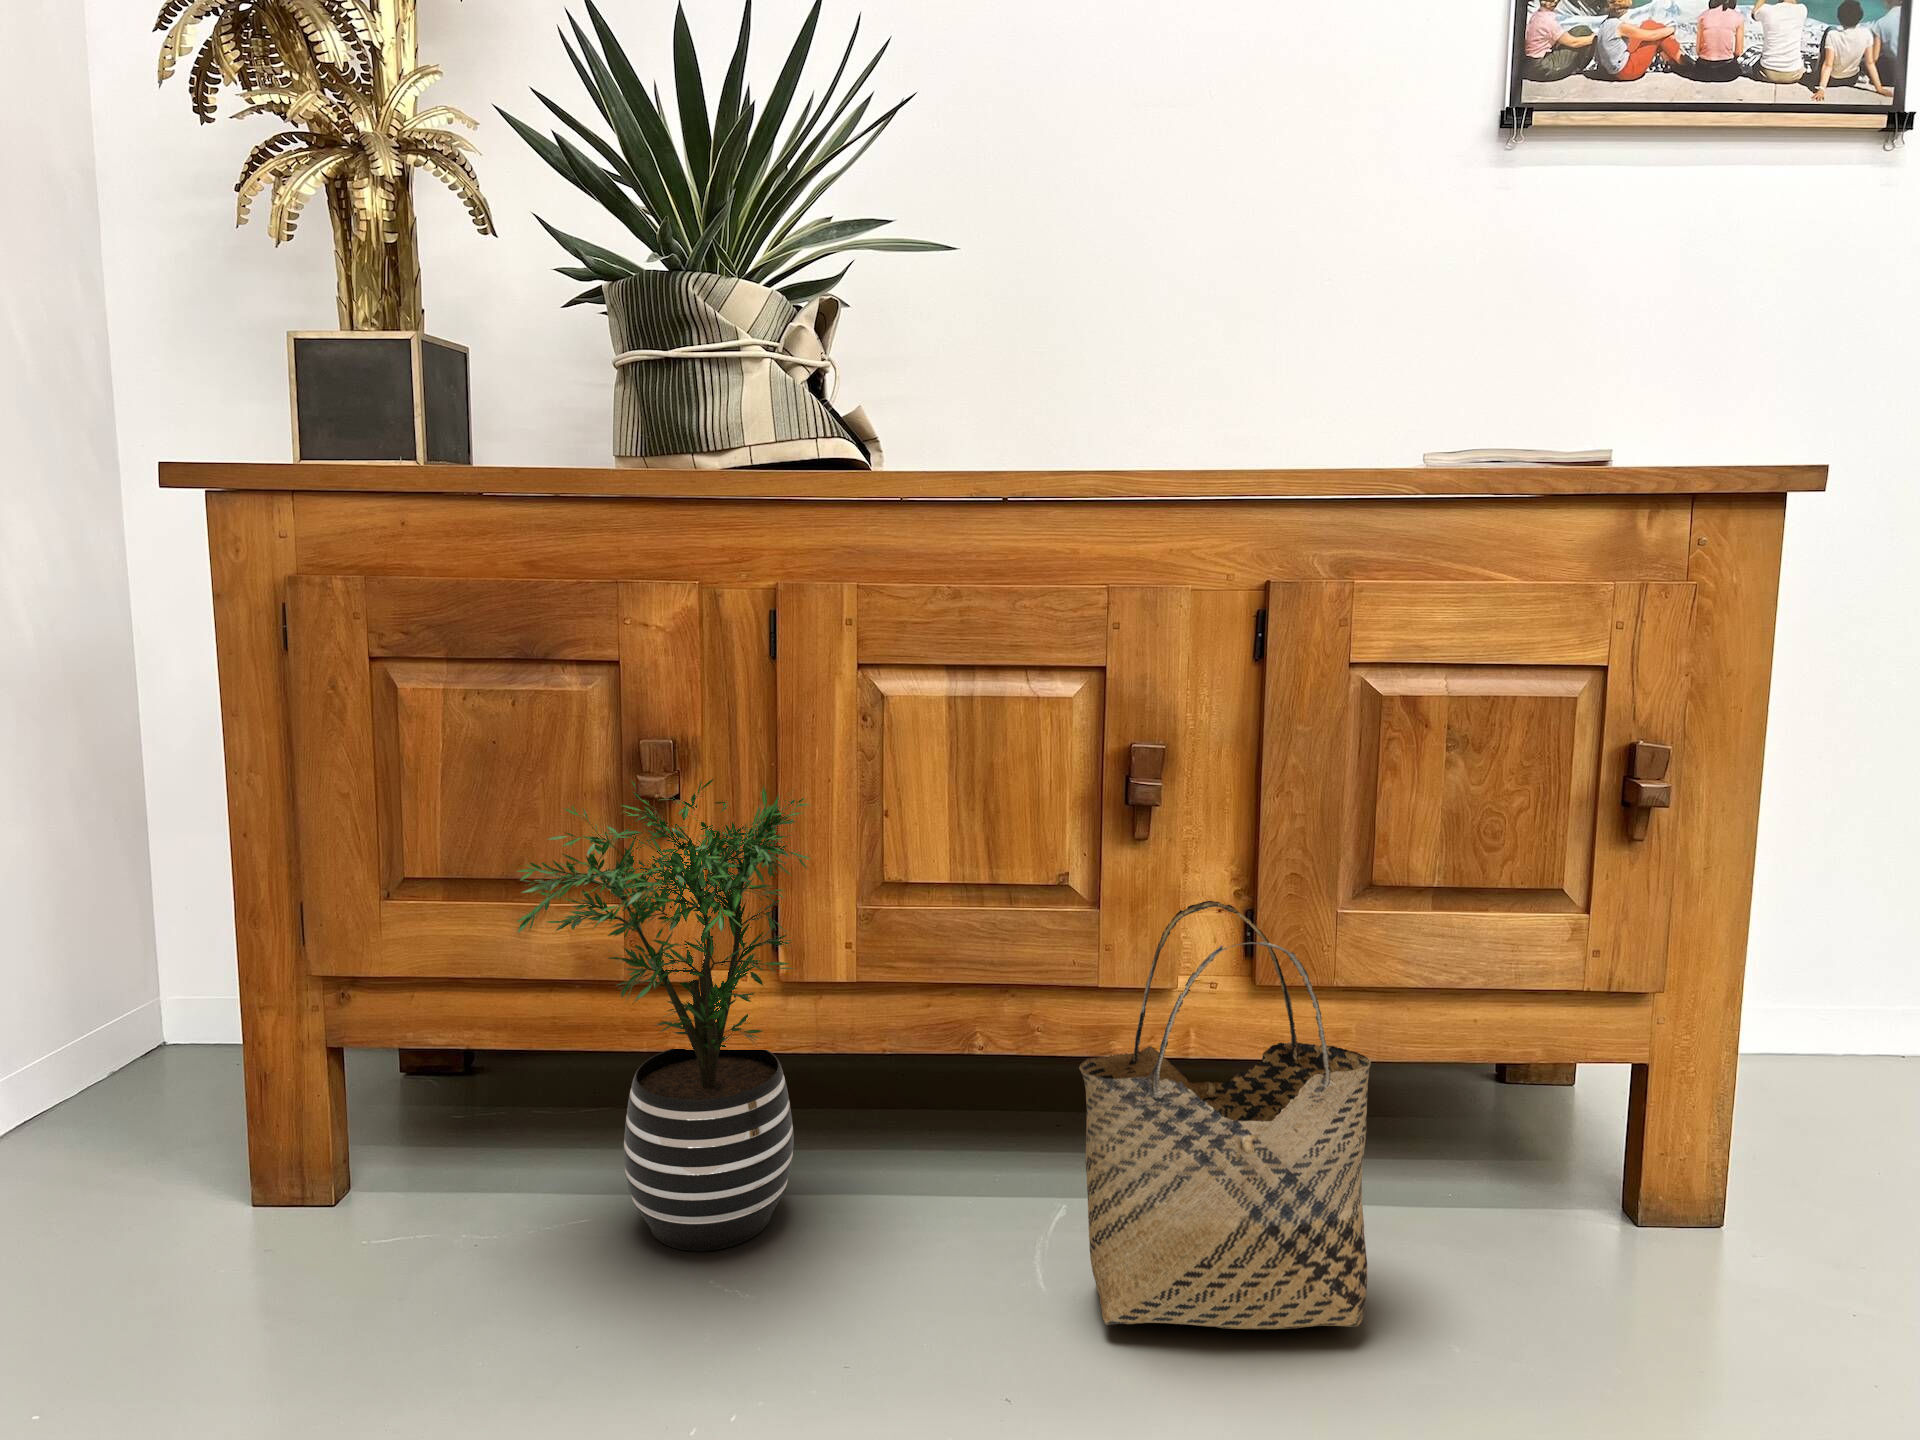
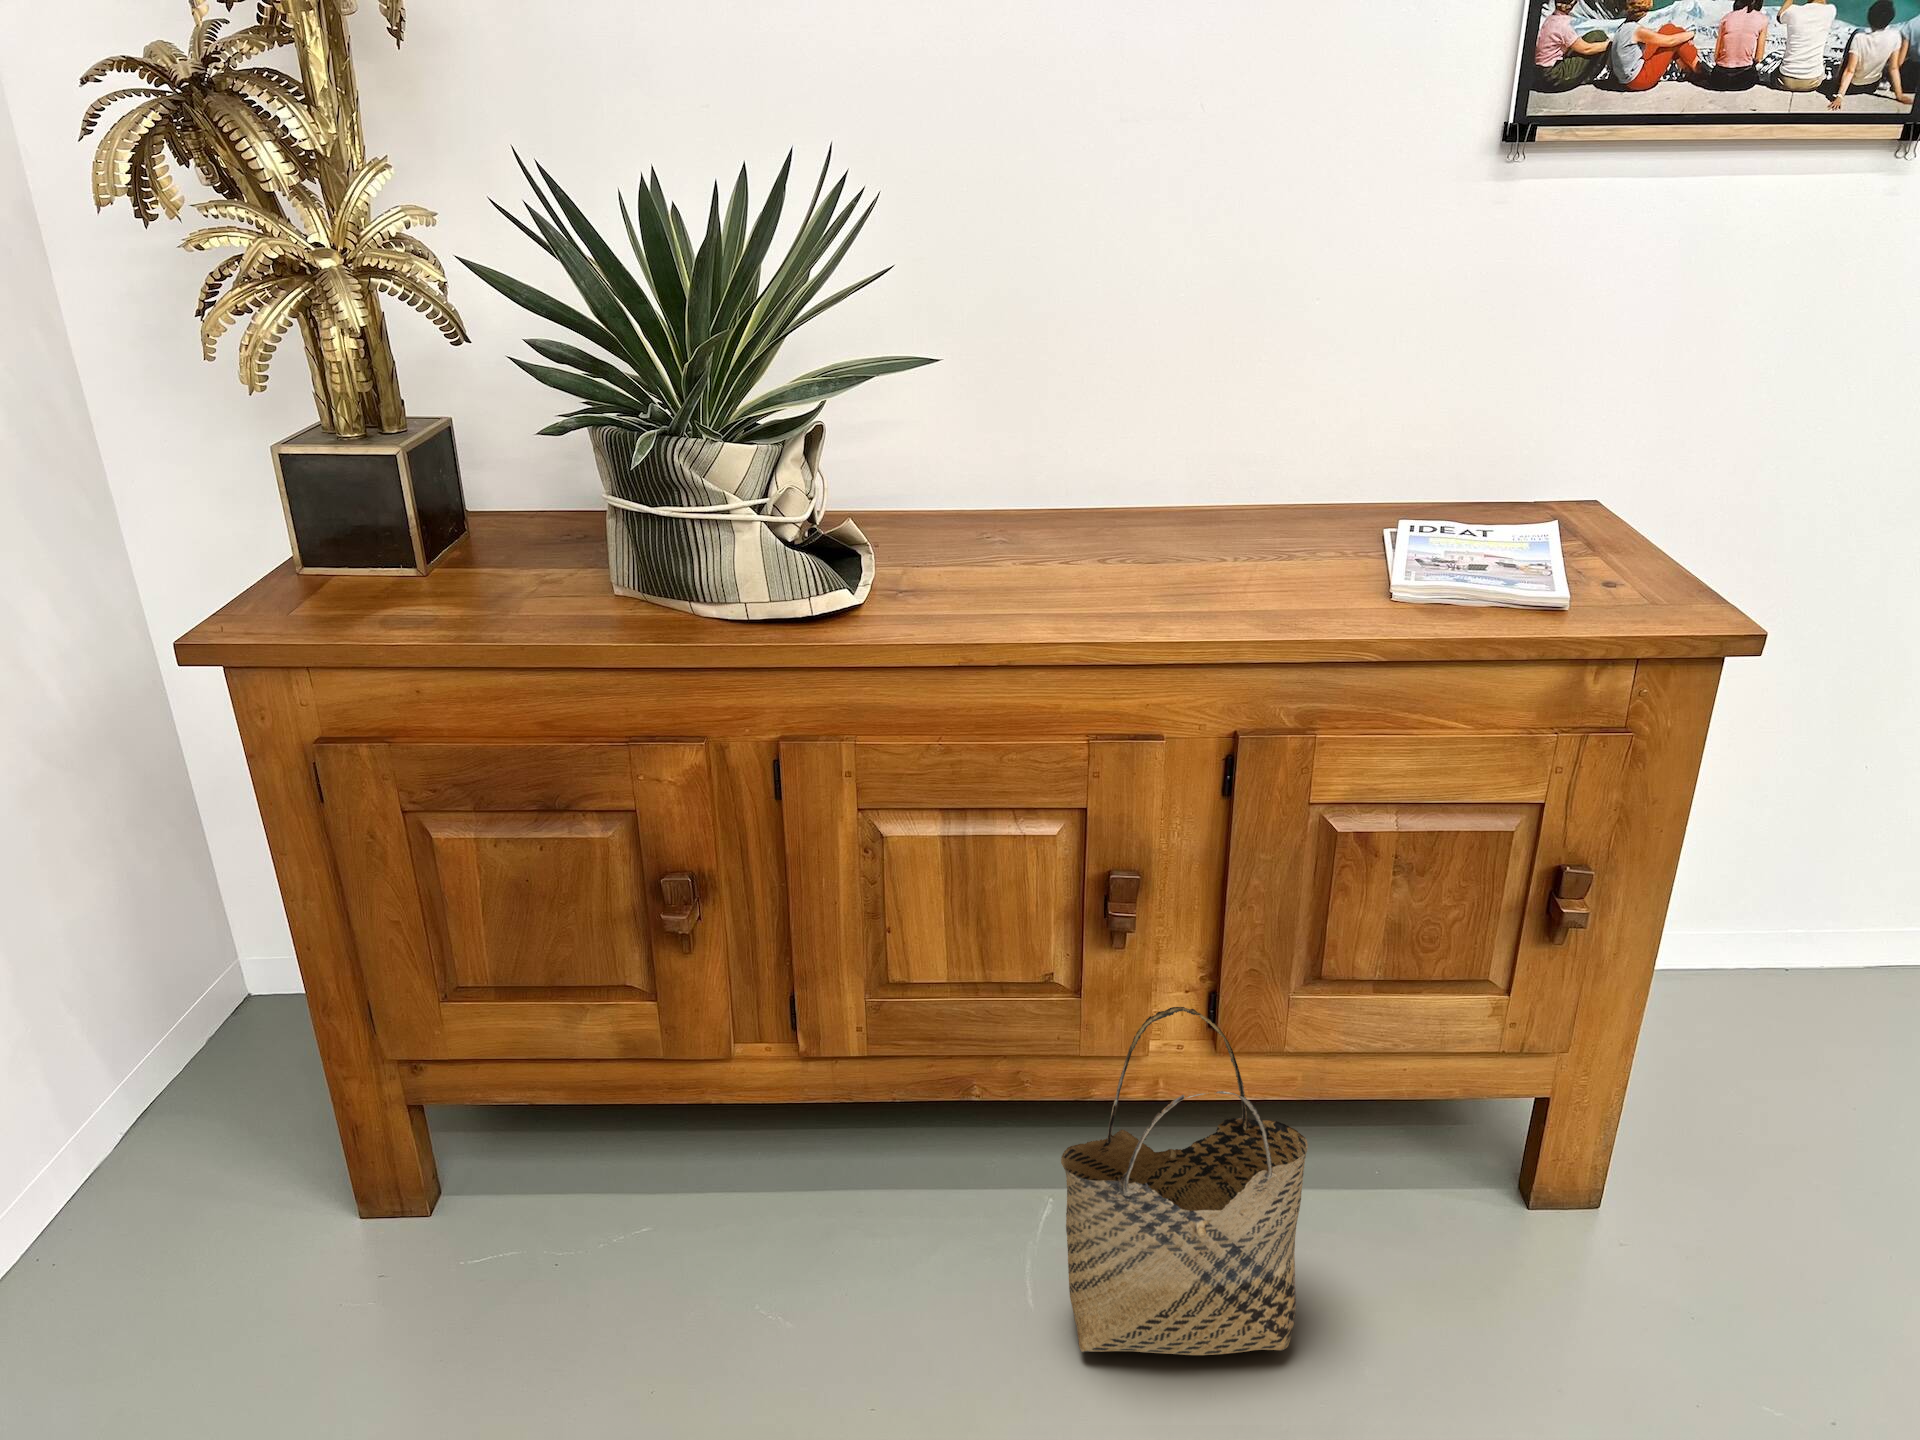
potted plant: present [517,779,810,1251] -> none [564,866,869,1270]

